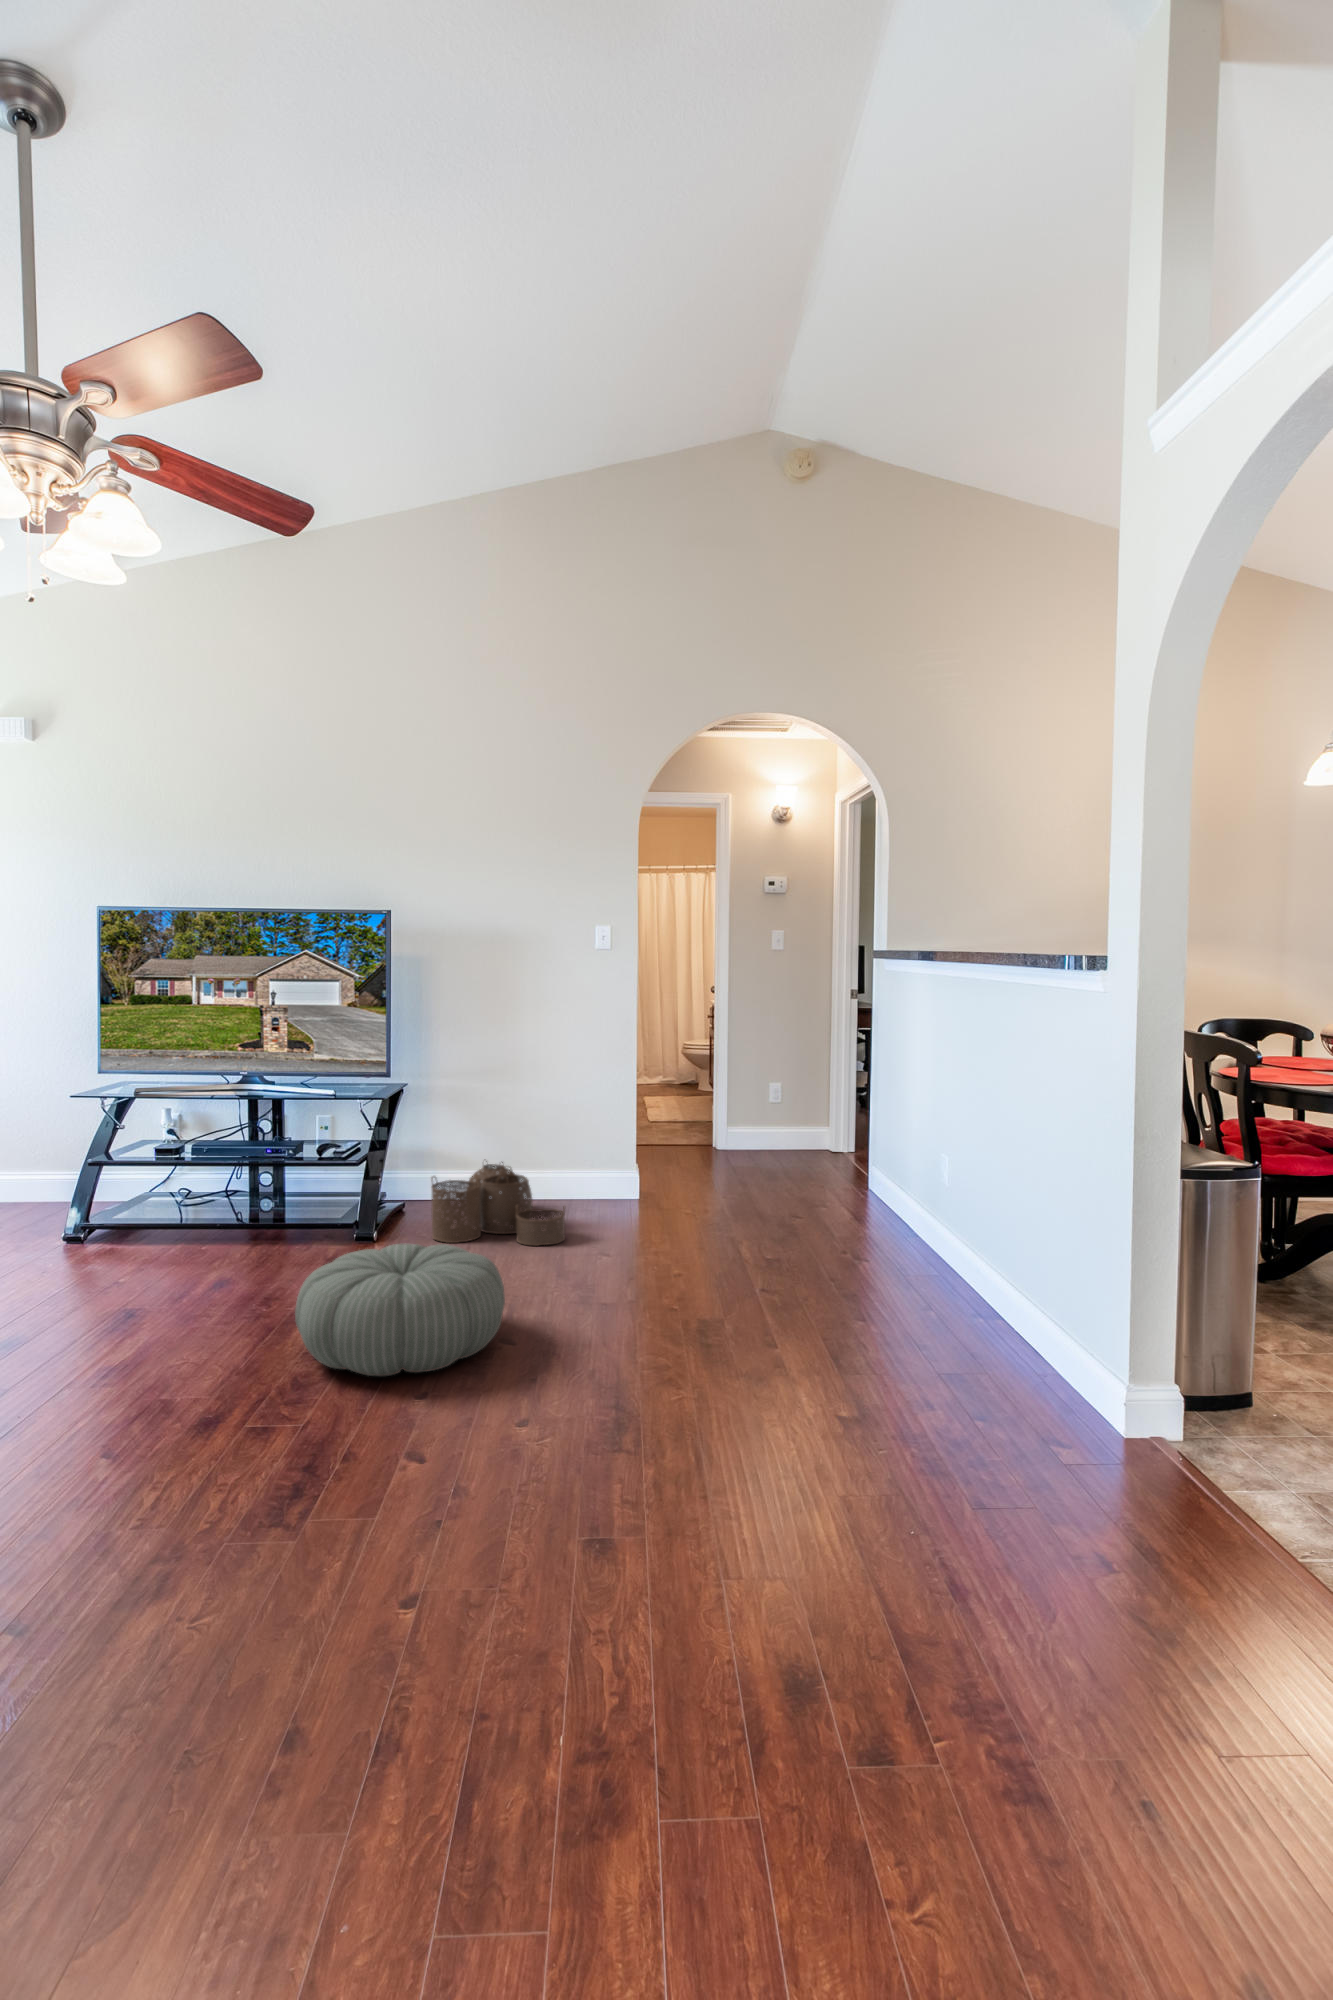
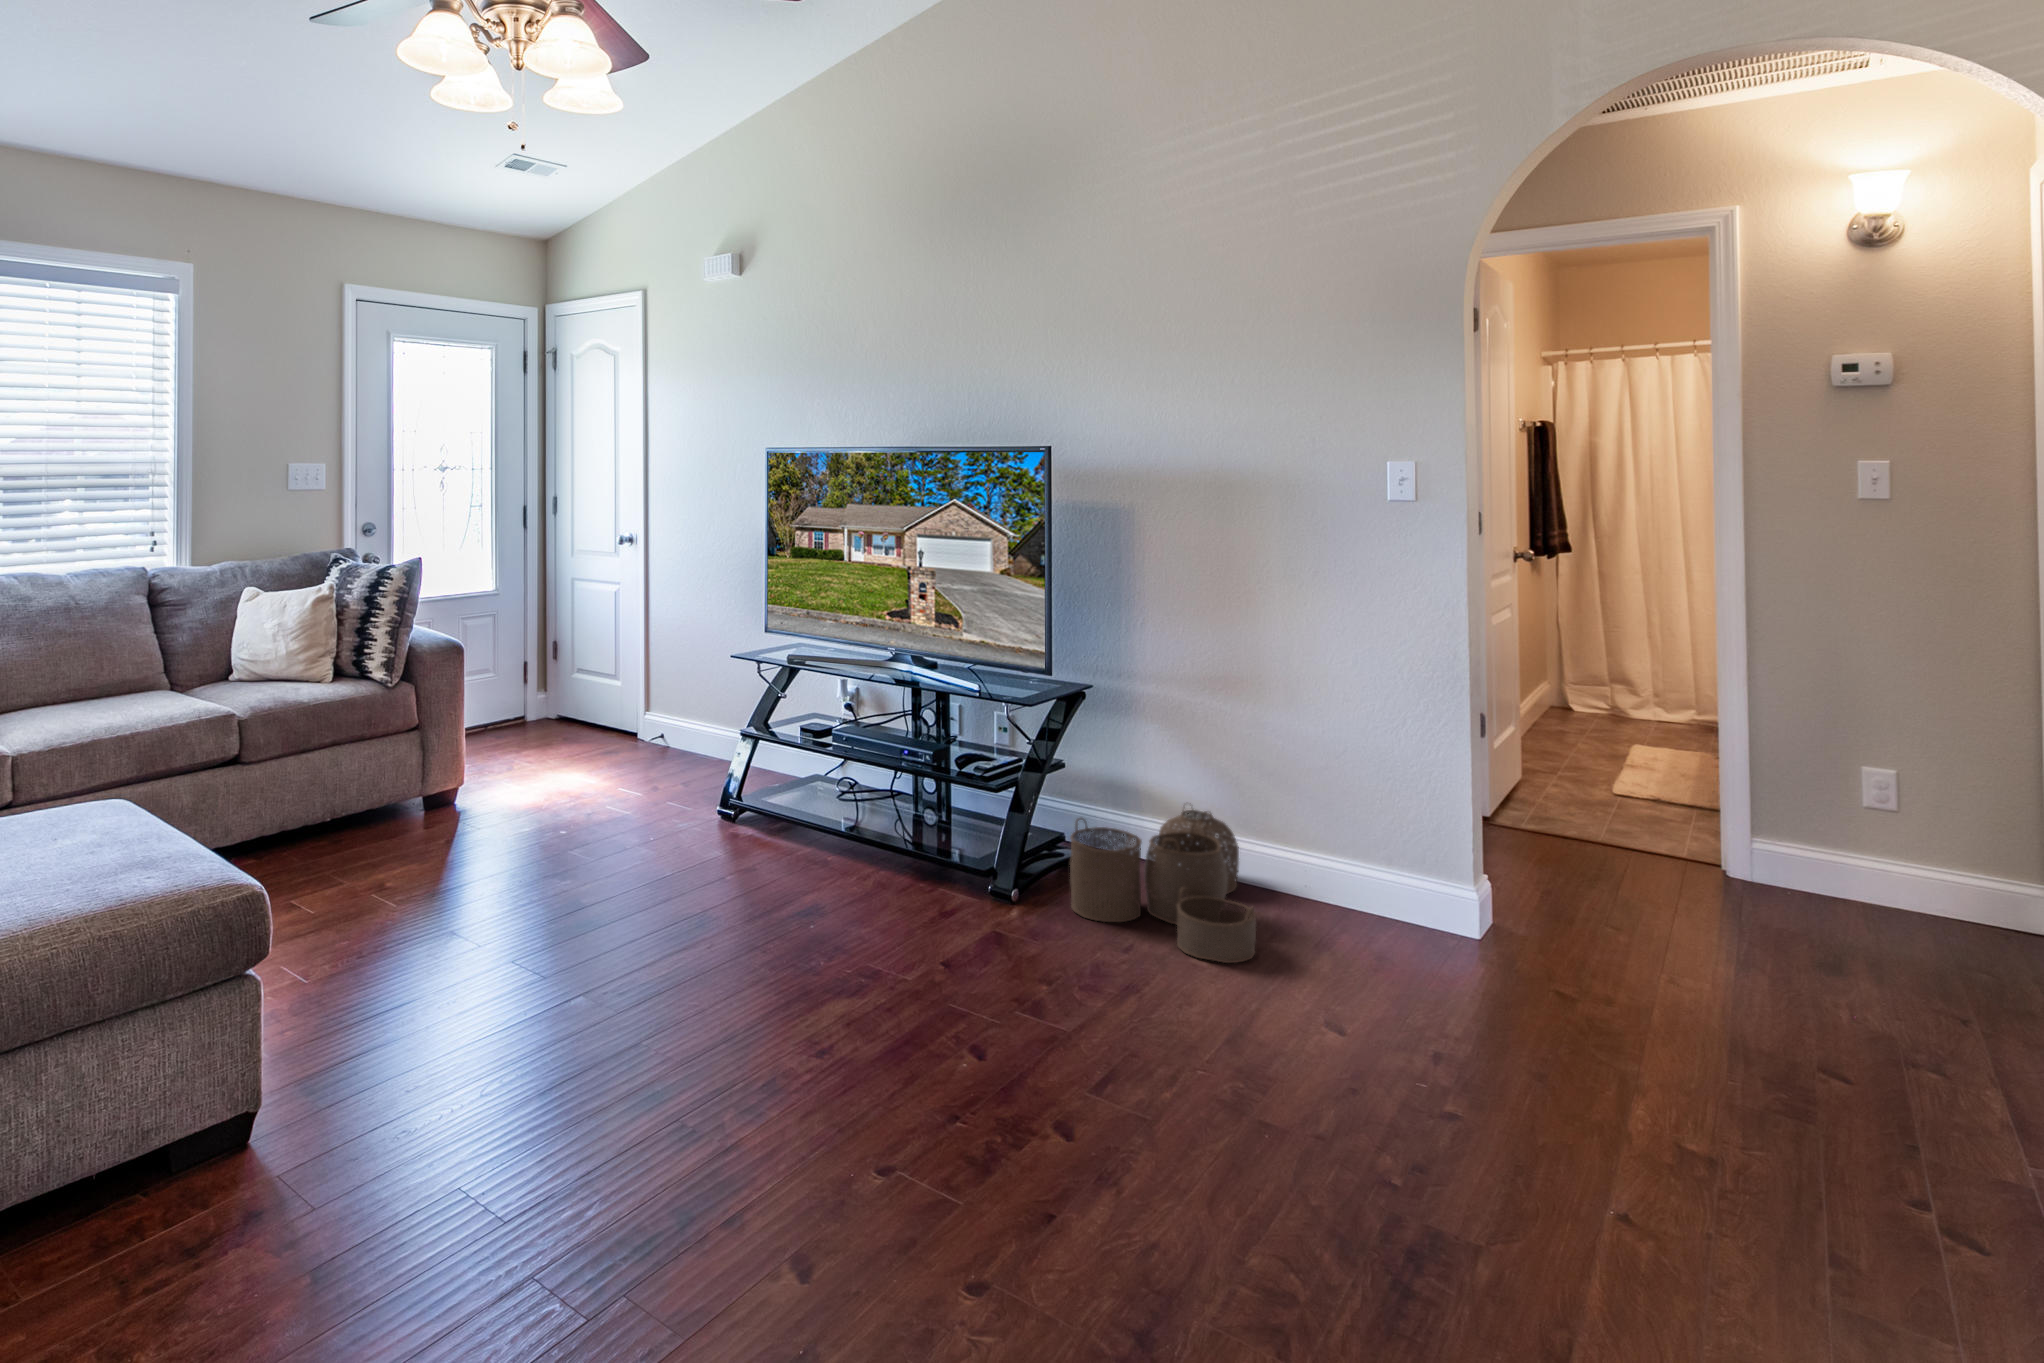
pouf: present [295,1244,505,1376] -> none [706,923,994,1136]

